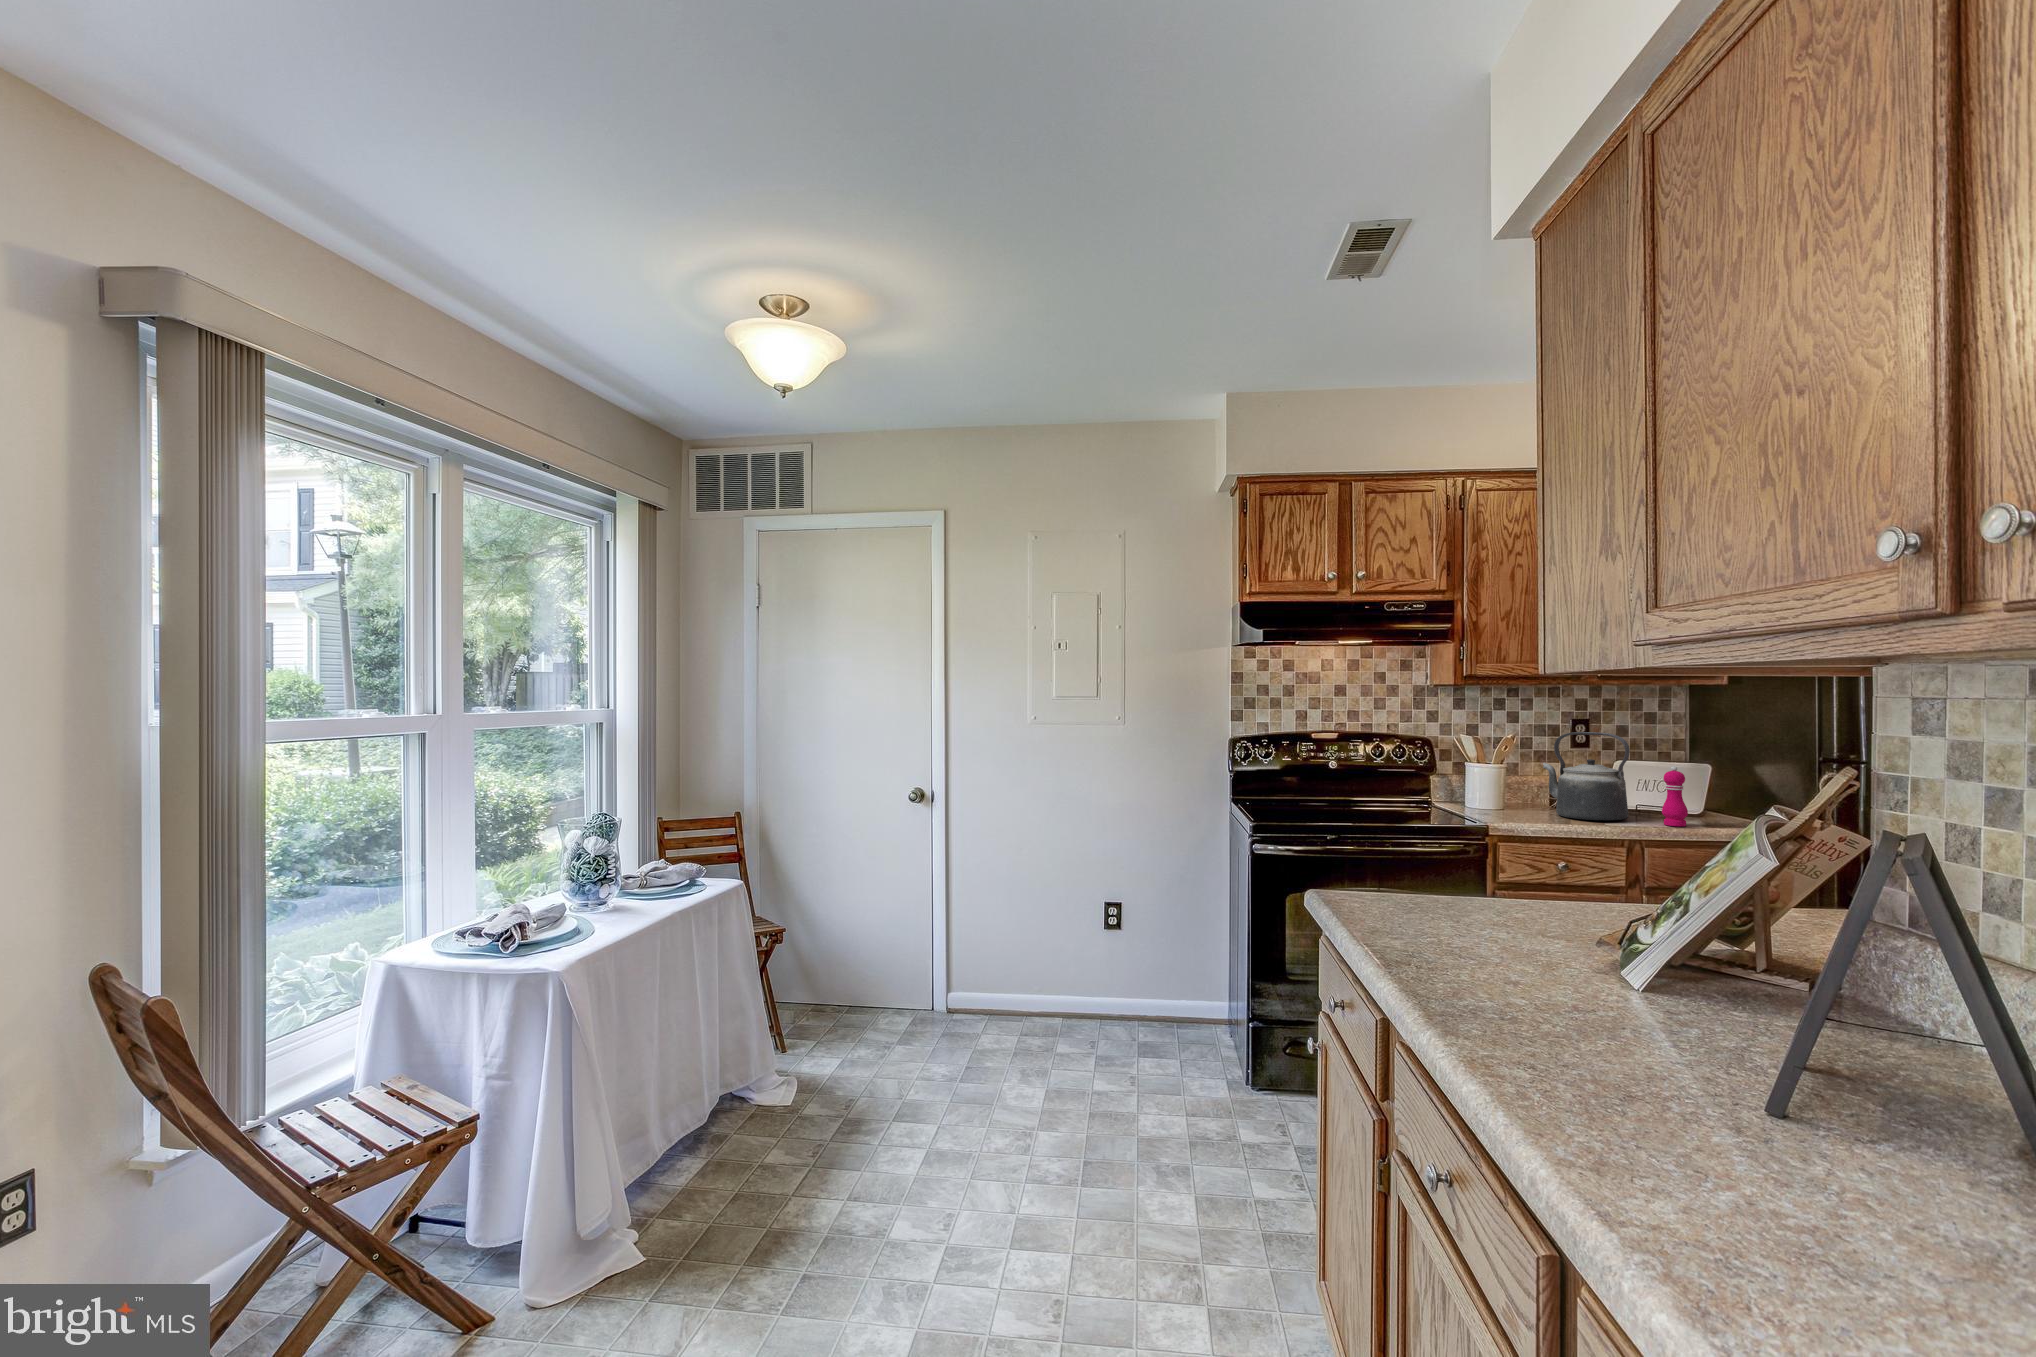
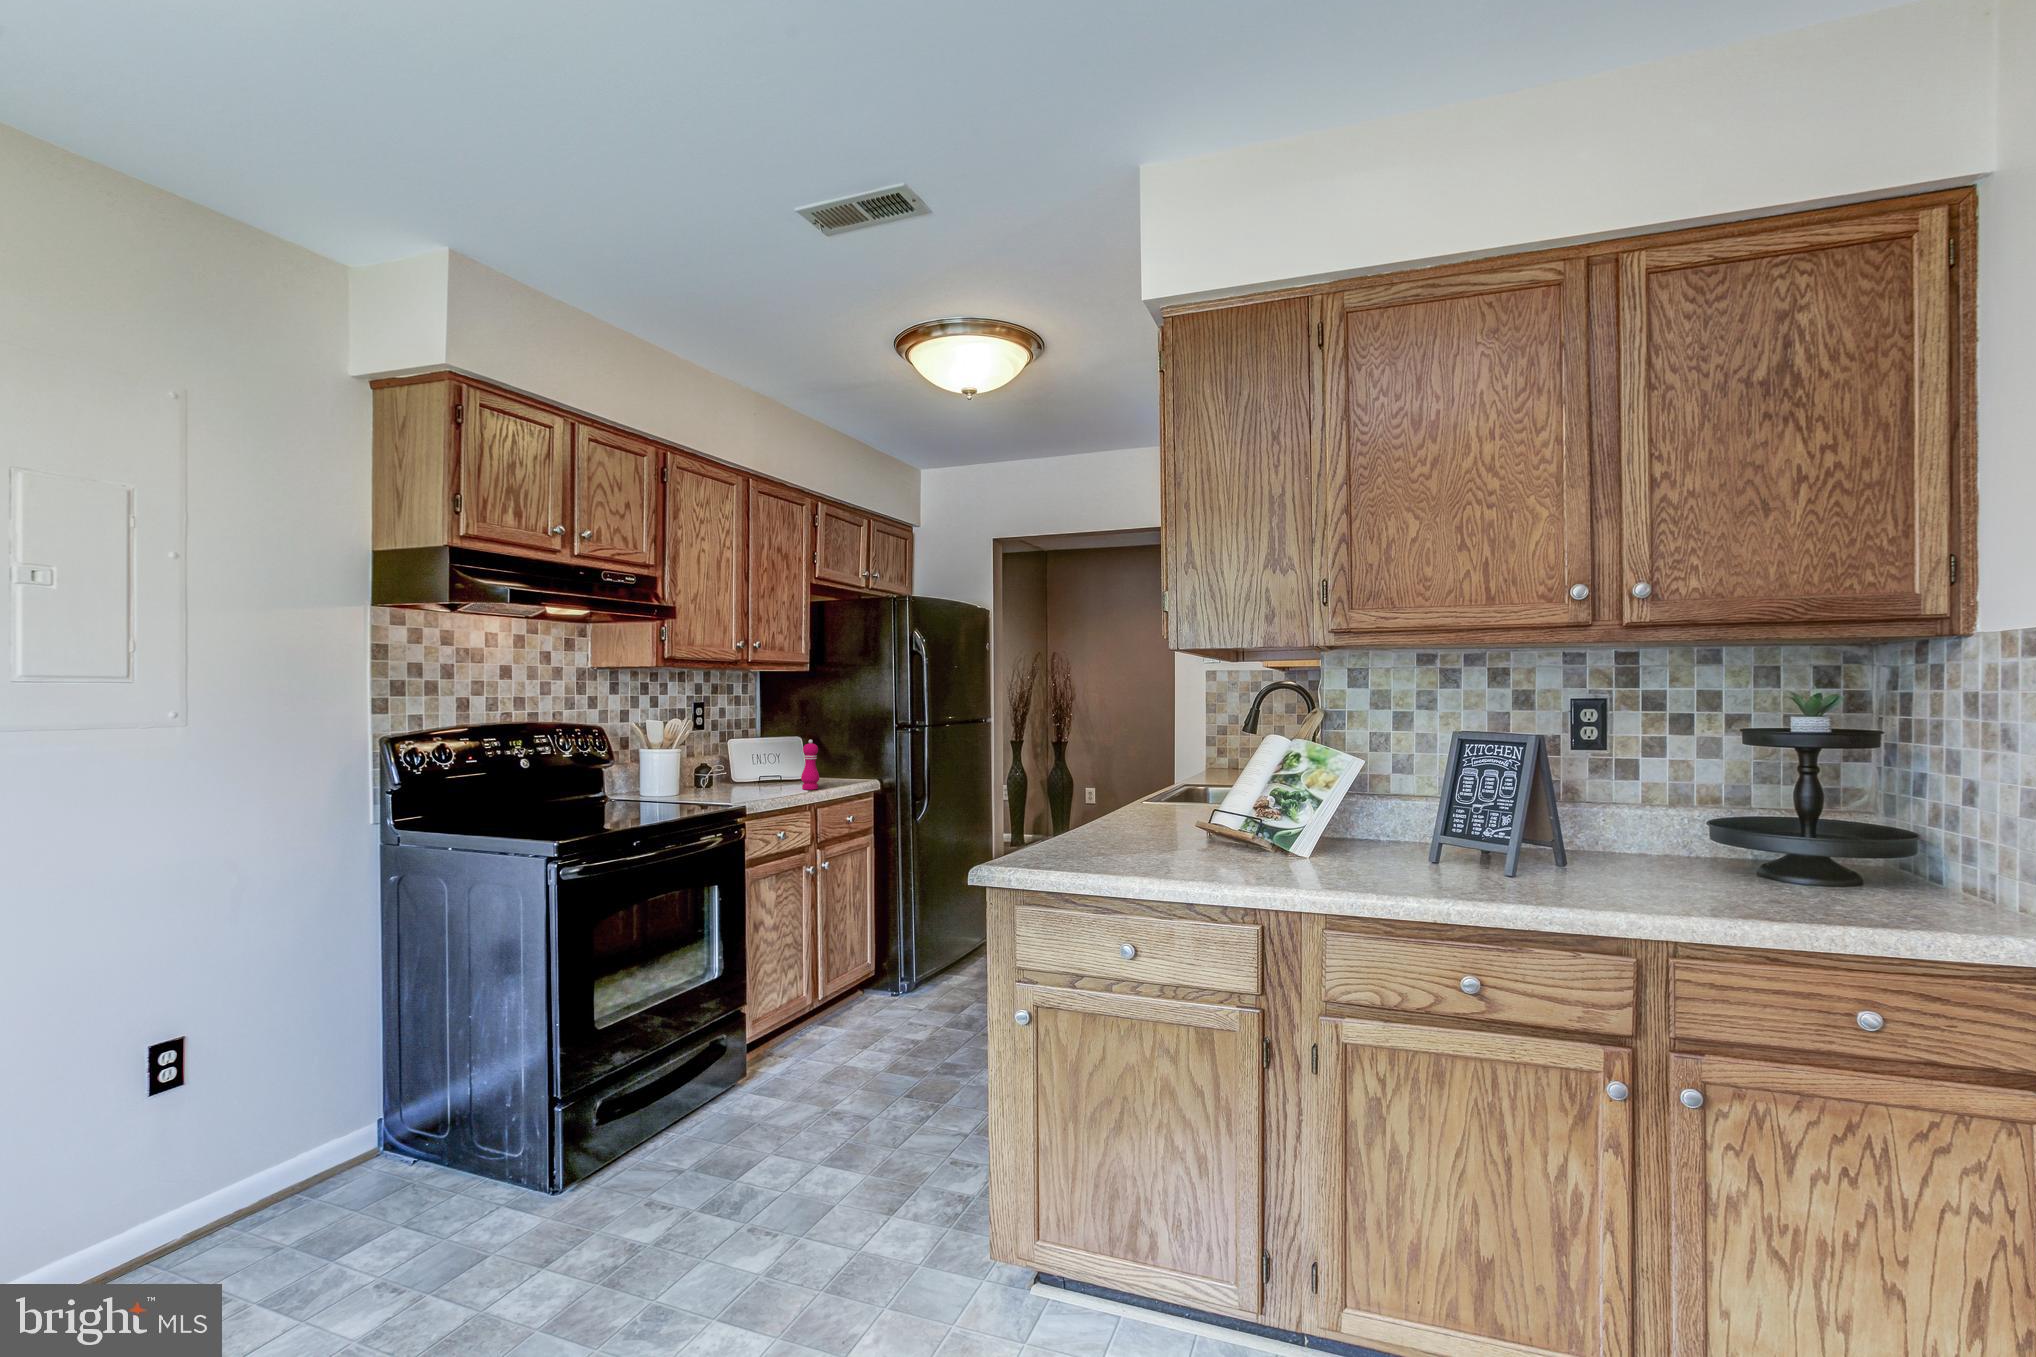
kettle: present [1543,732,1630,820] -> none [706,714,783,794]

